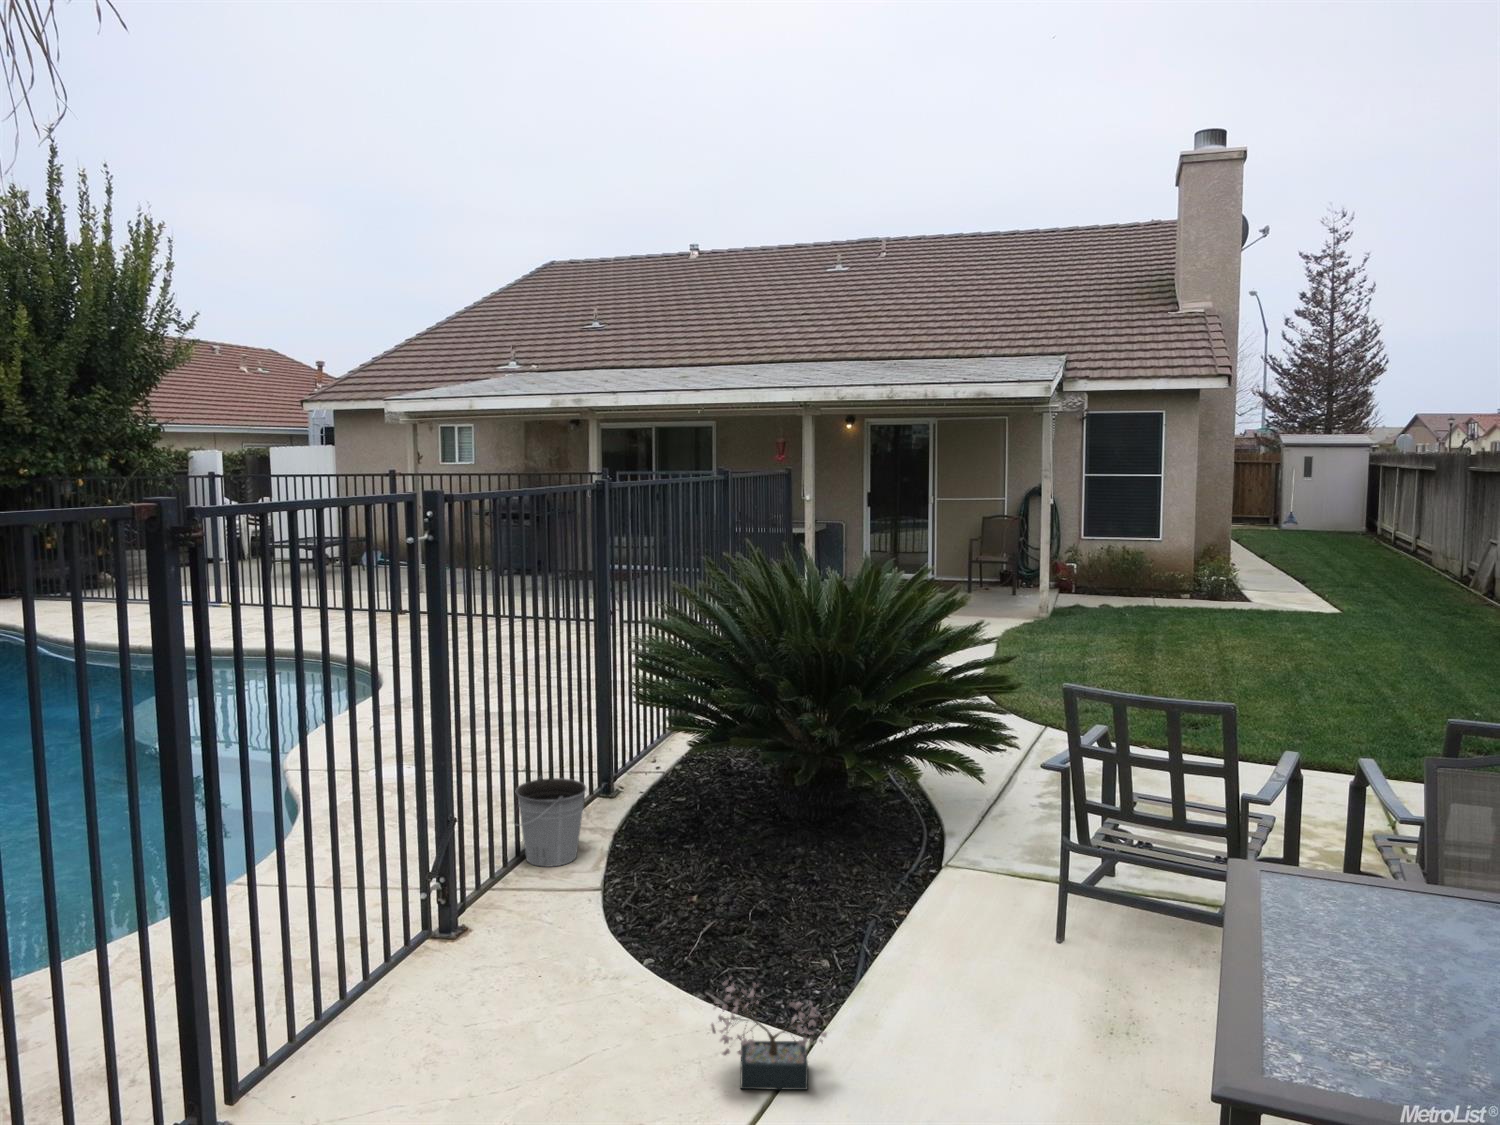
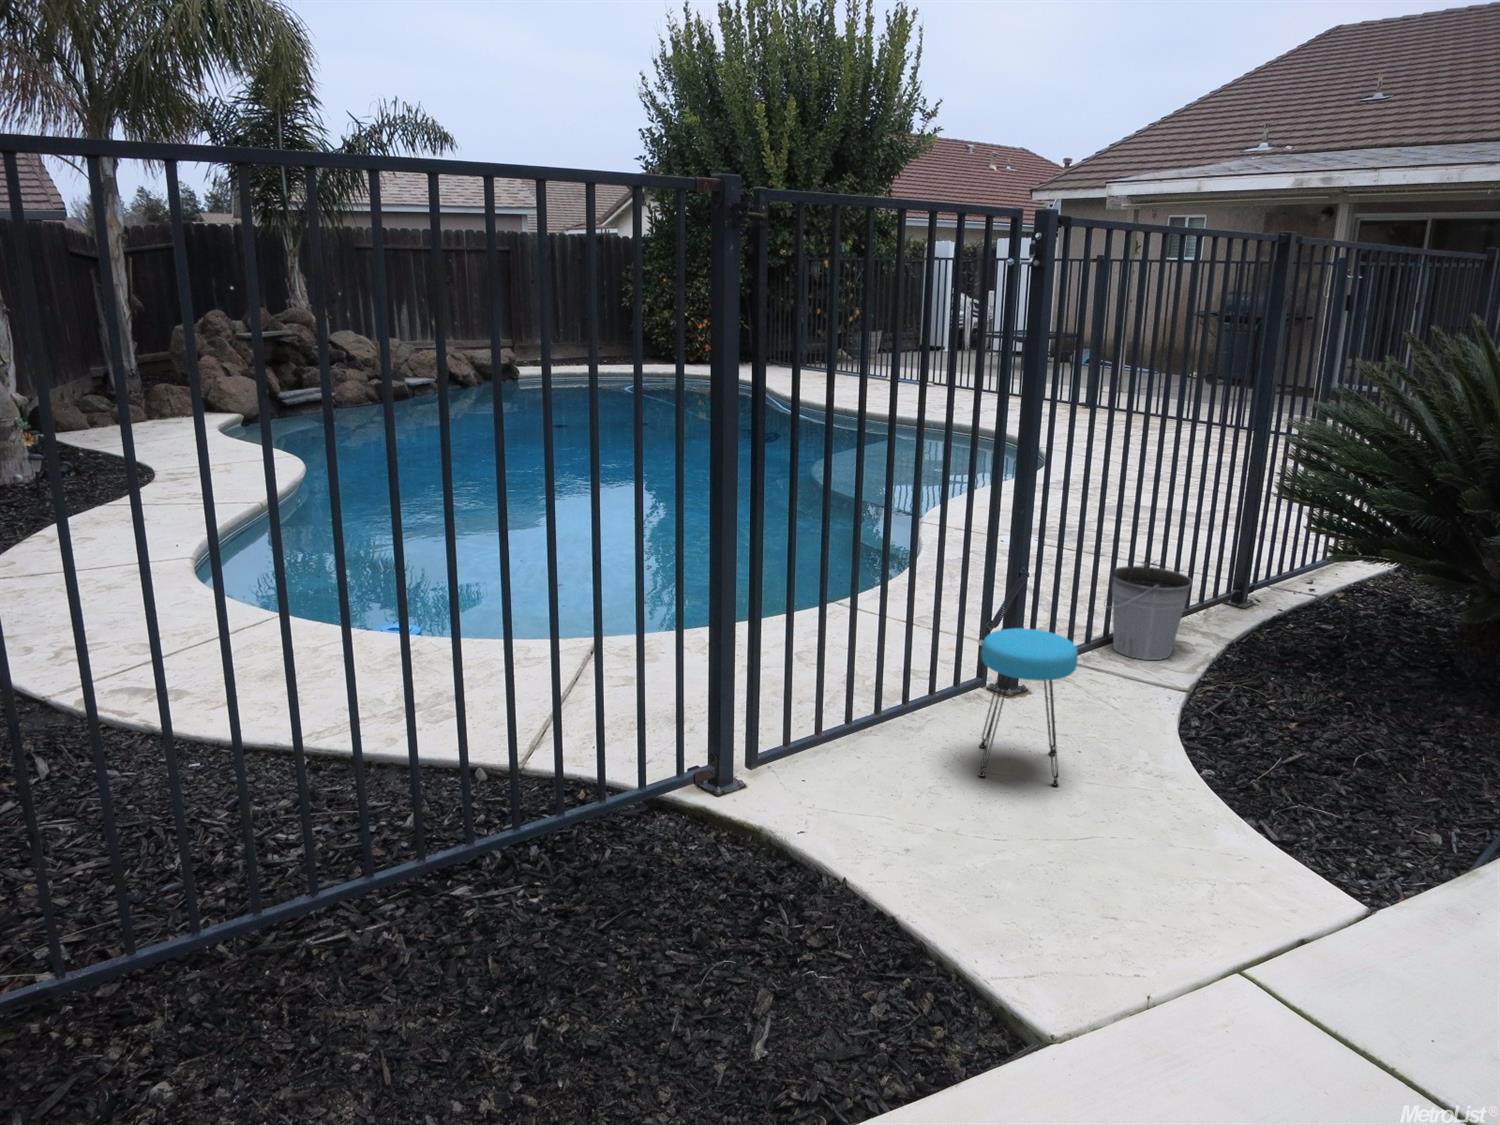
stool: none [447,874,539,1038] -> present [979,628,1078,785]
decorative plant: present [711,977,827,1090] -> none [1233,793,1384,948]

